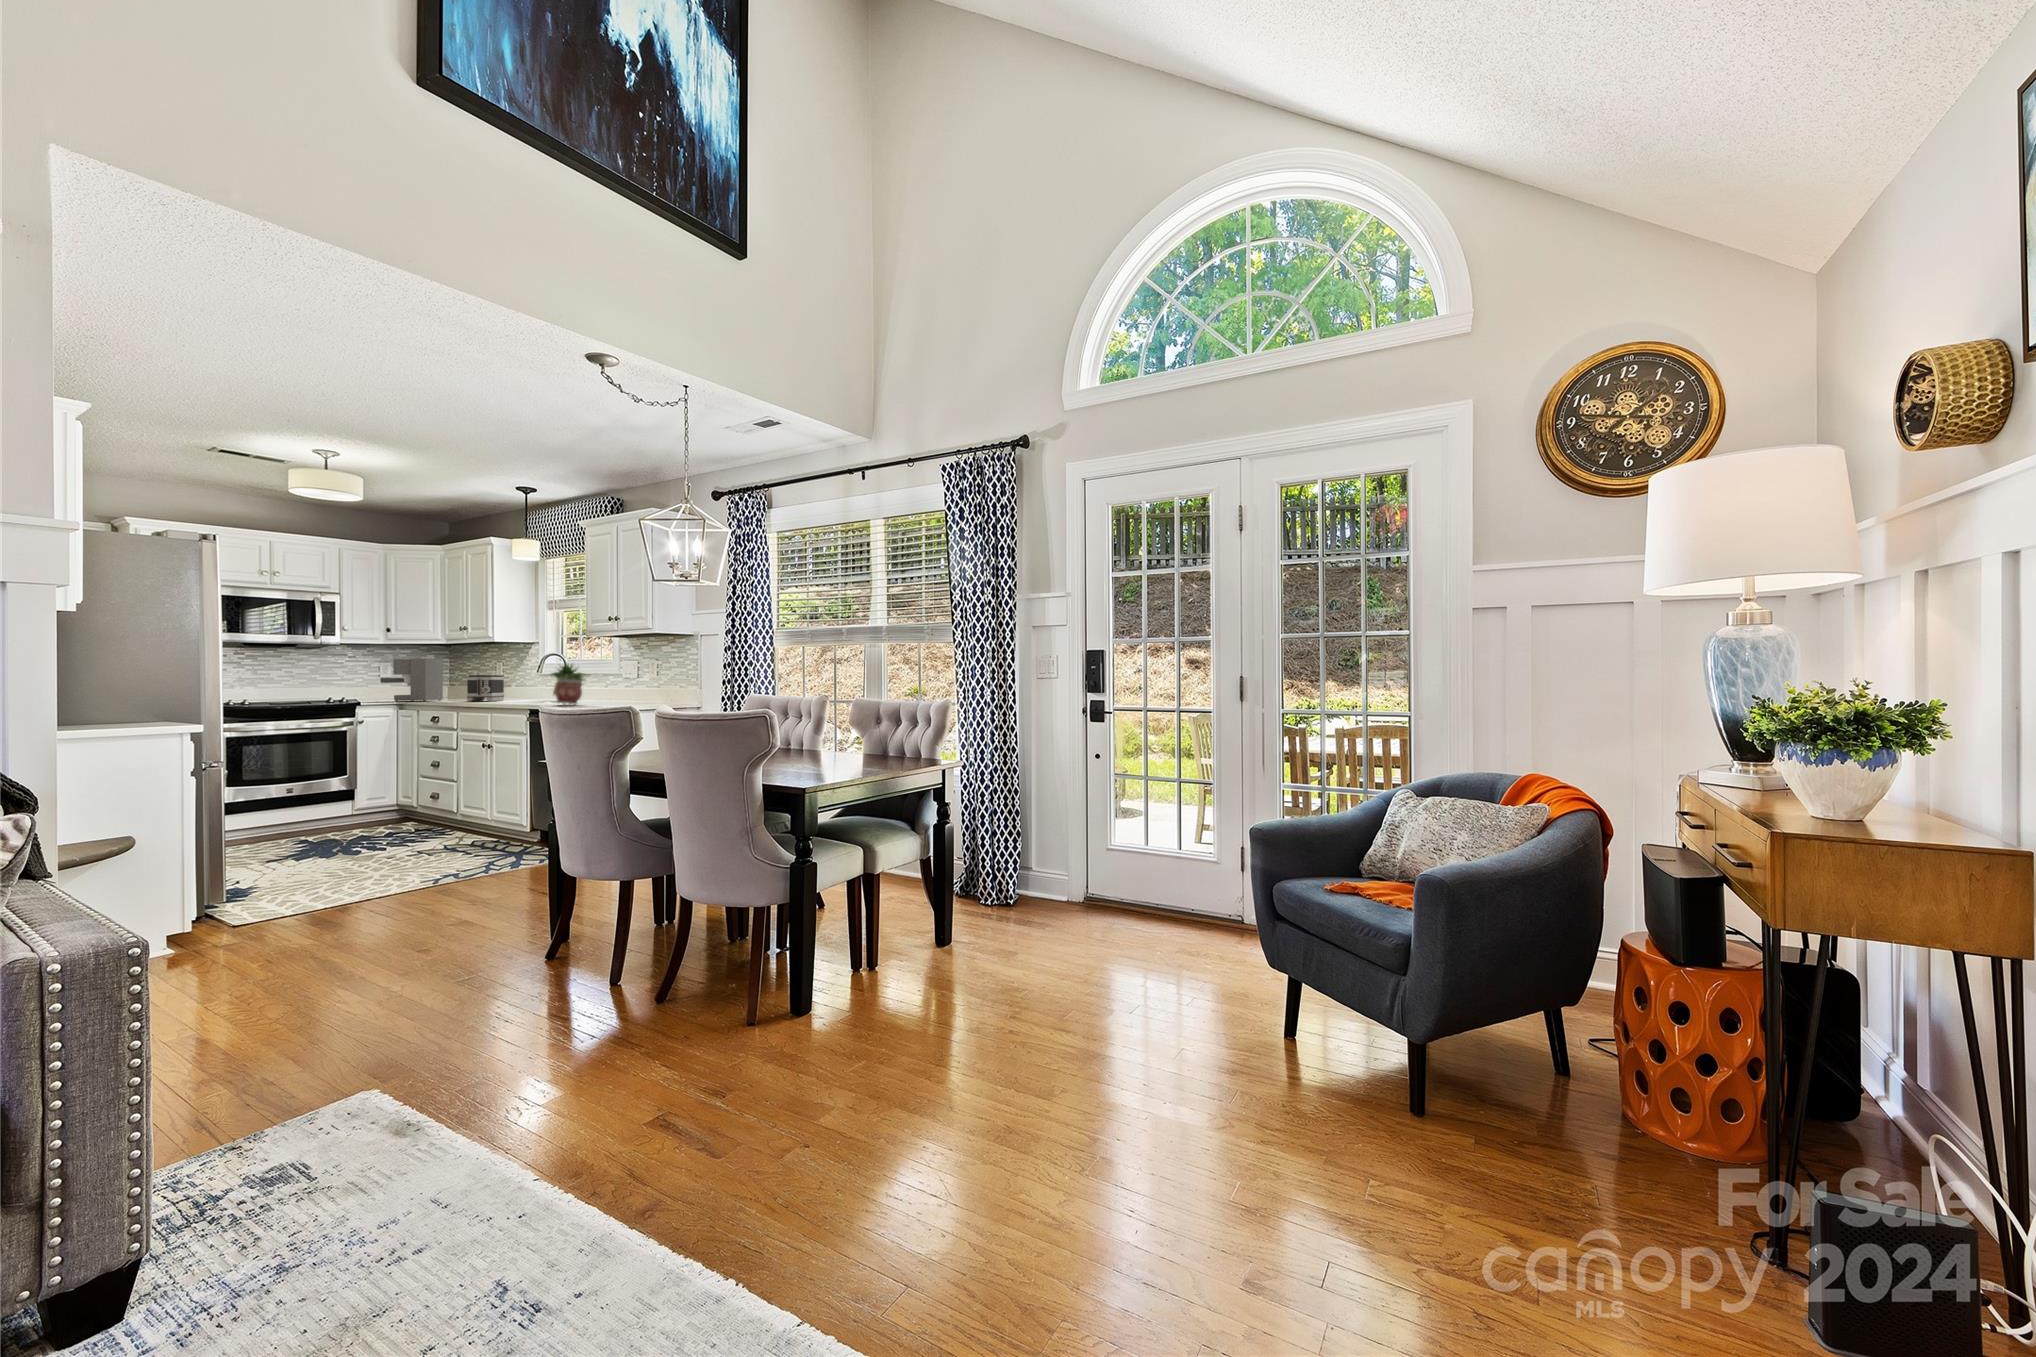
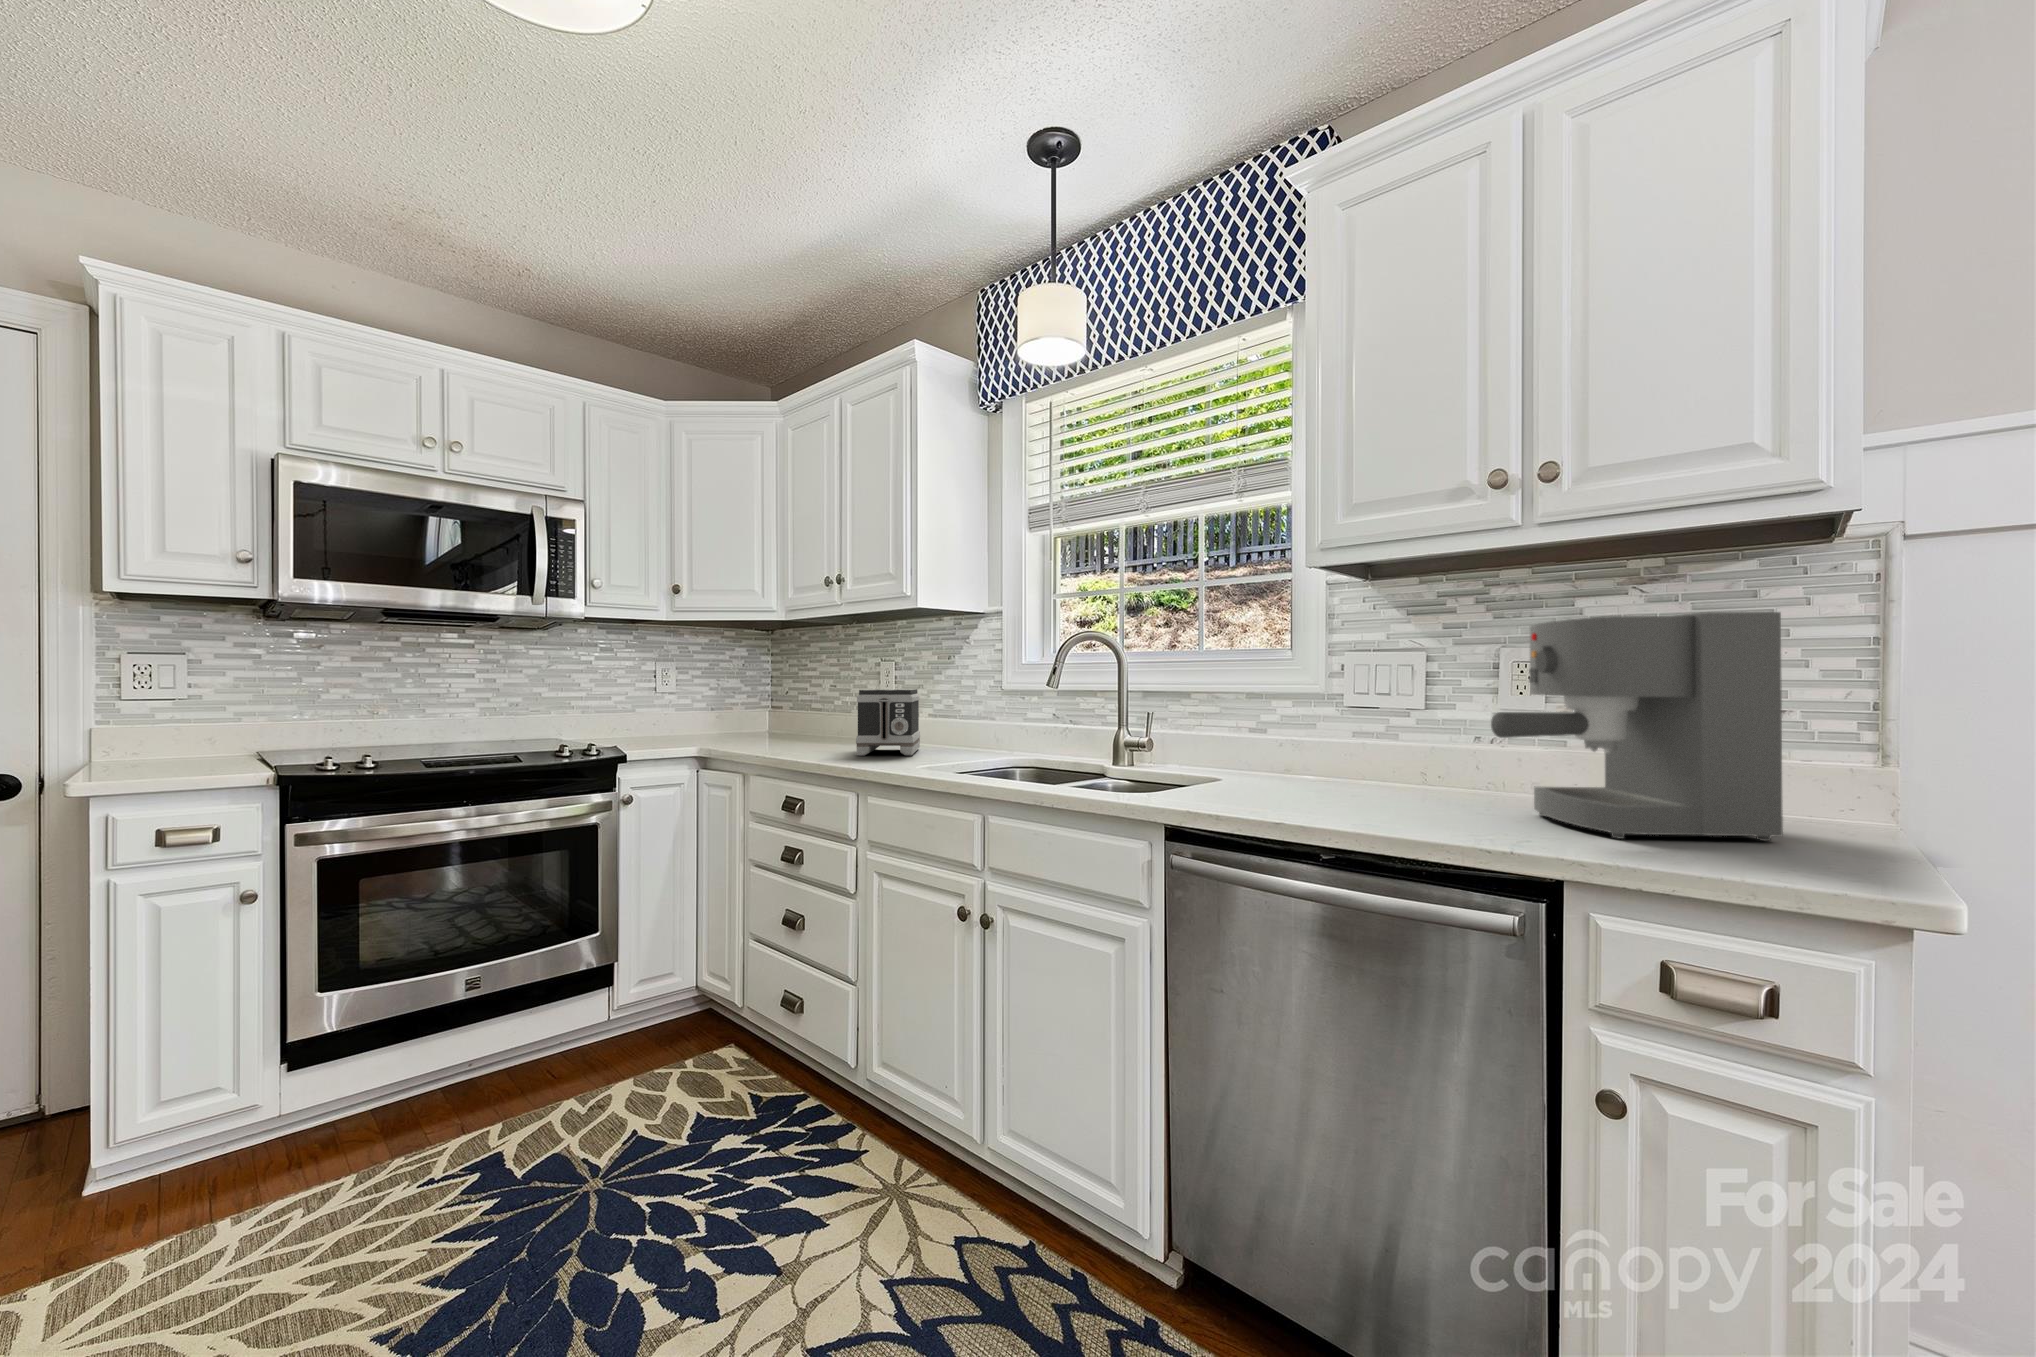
coffee maker: present [380,659,443,701] -> present [1491,612,1783,841]
potted plant: present [551,664,585,704] -> none [1255,648,1400,813]

